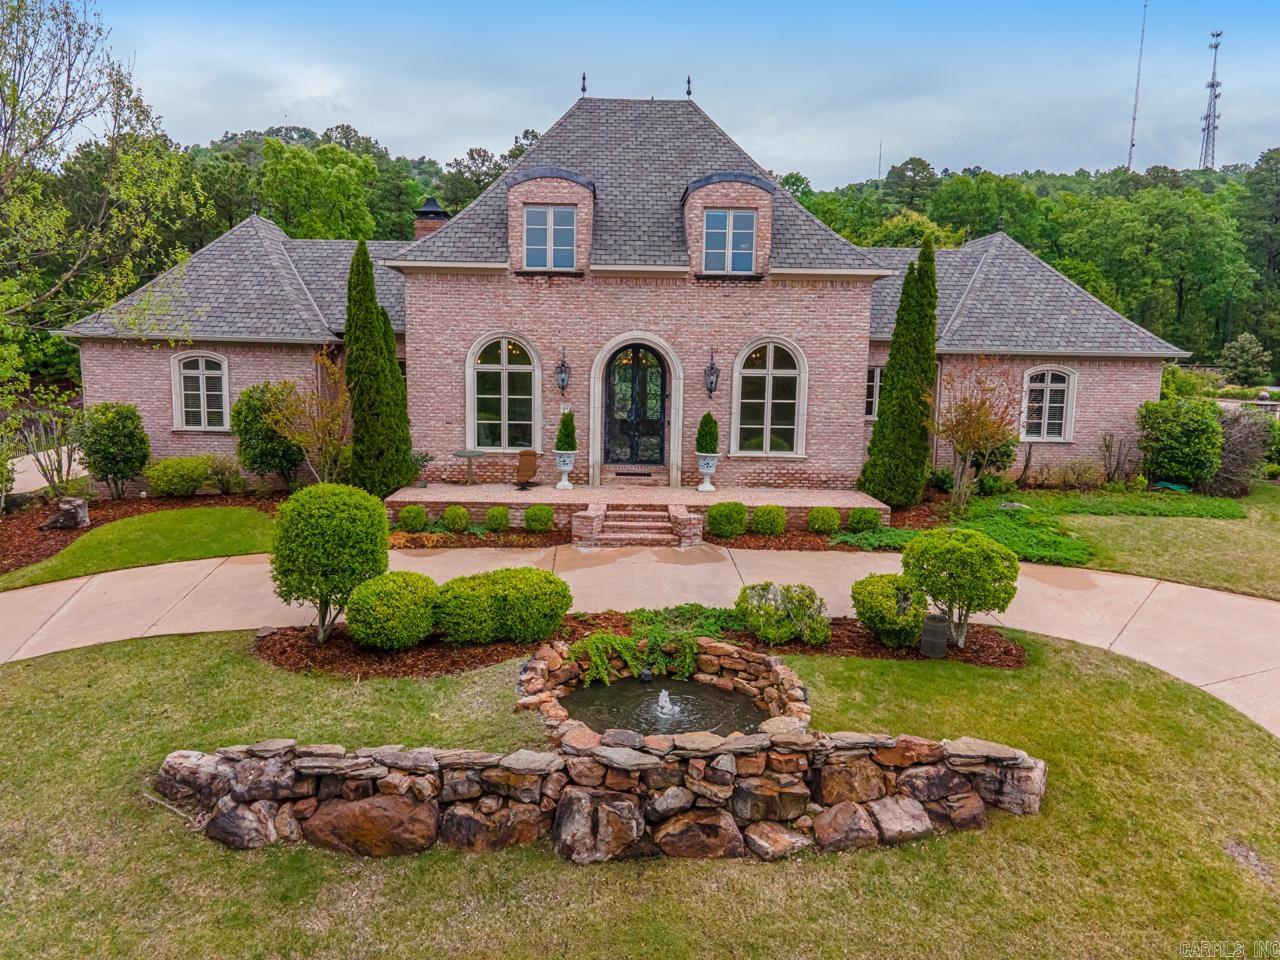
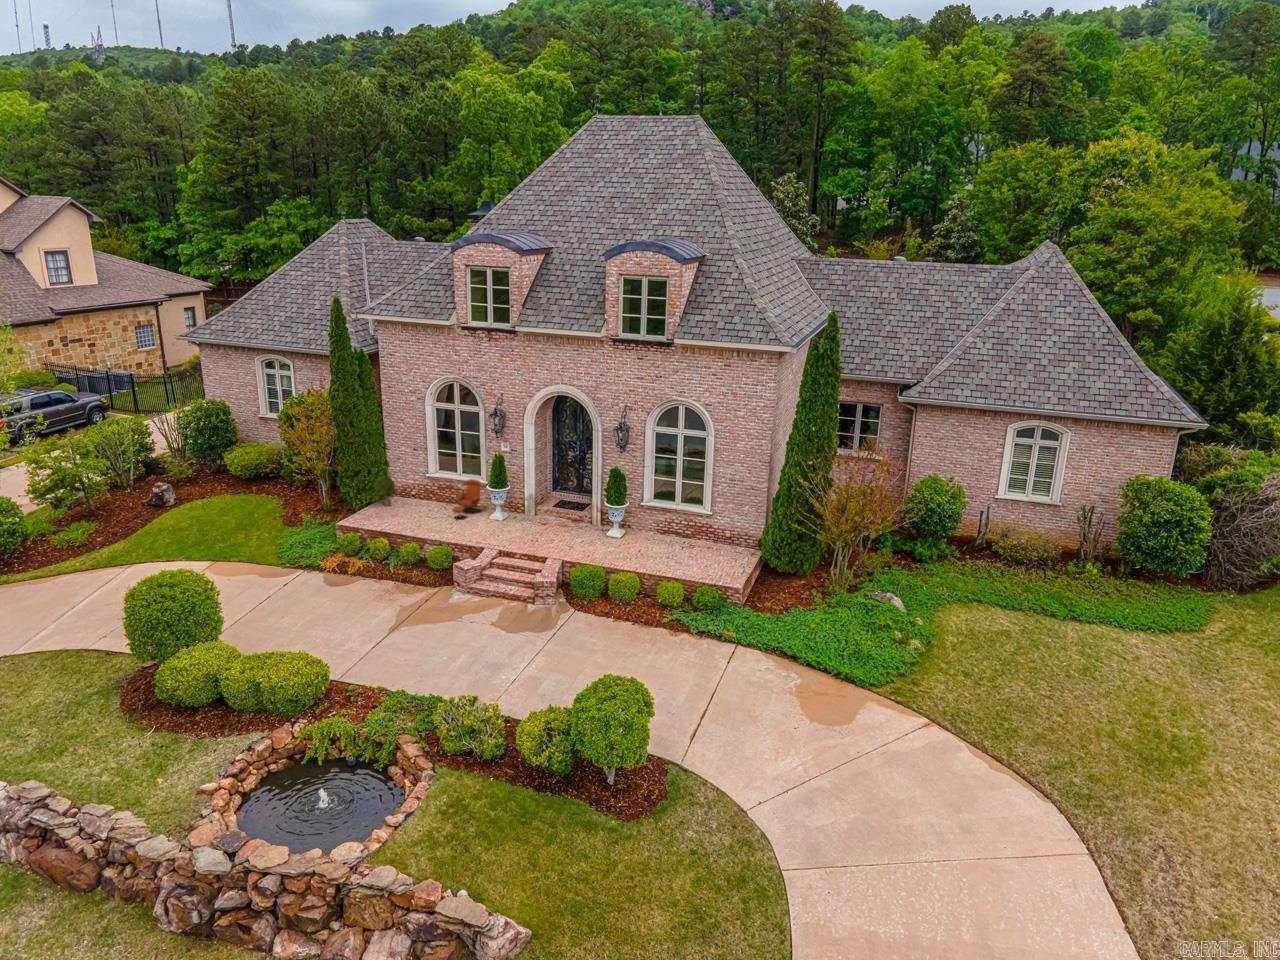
side table: present [453,450,486,487] -> none [411,474,440,508]
basket: present [920,601,949,658] -> none [539,754,561,798]

